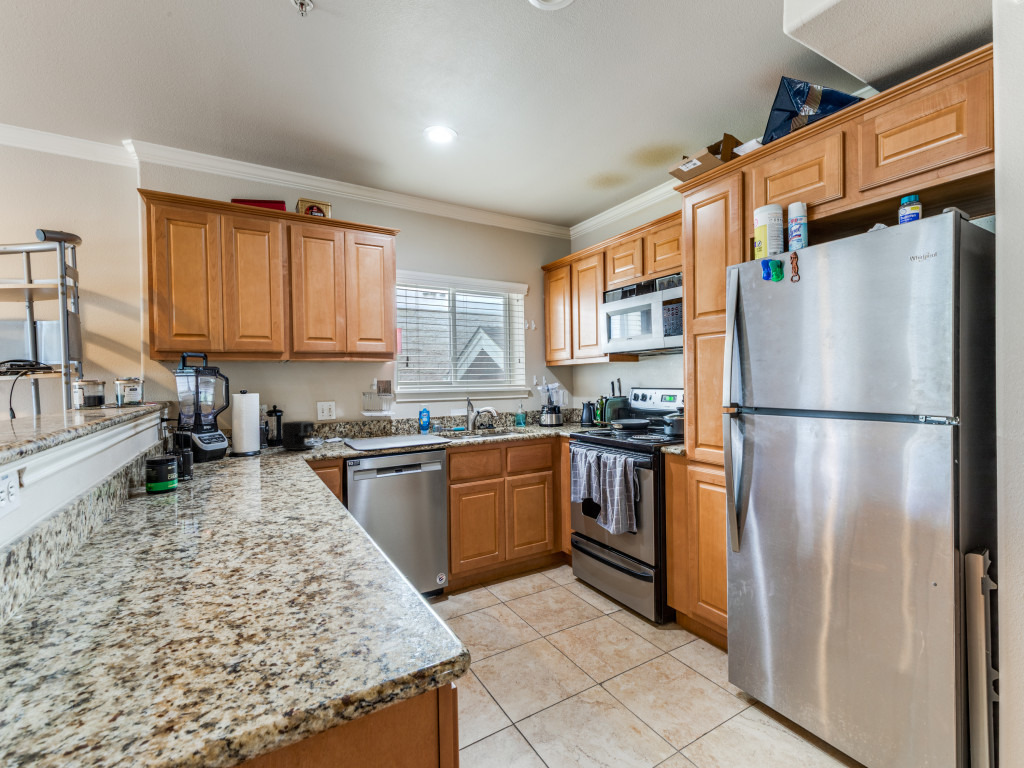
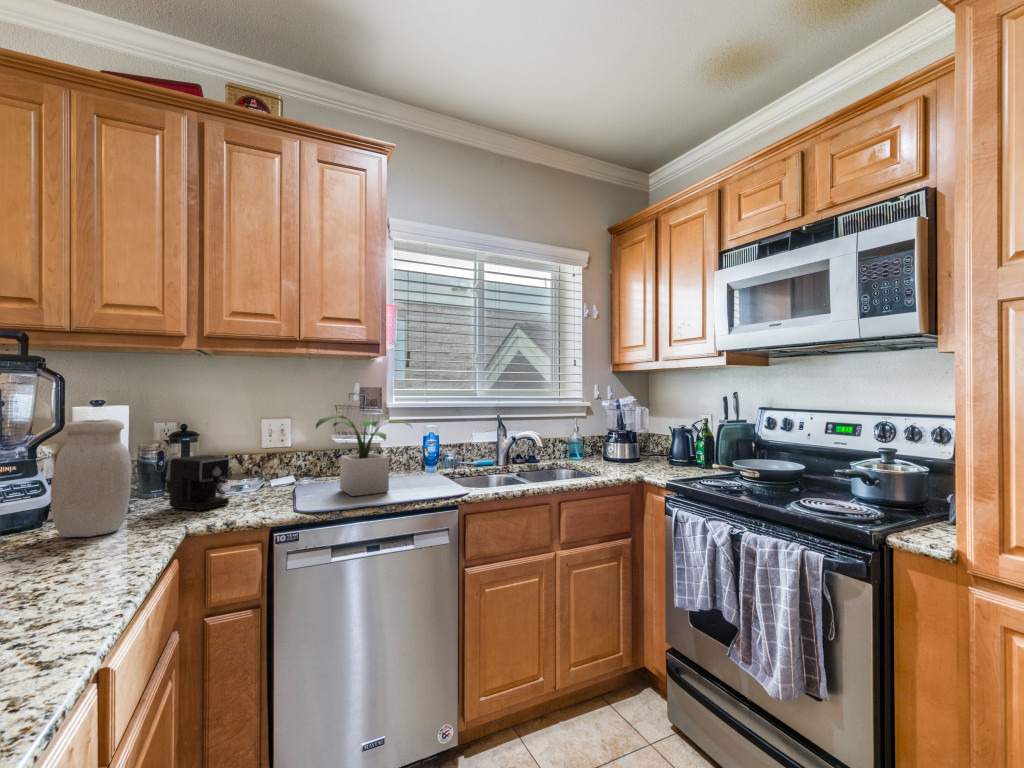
potted plant: none [363,397,417,444] -> present [316,415,412,496]
jar: none [239,399,275,459] -> present [51,419,131,537]

